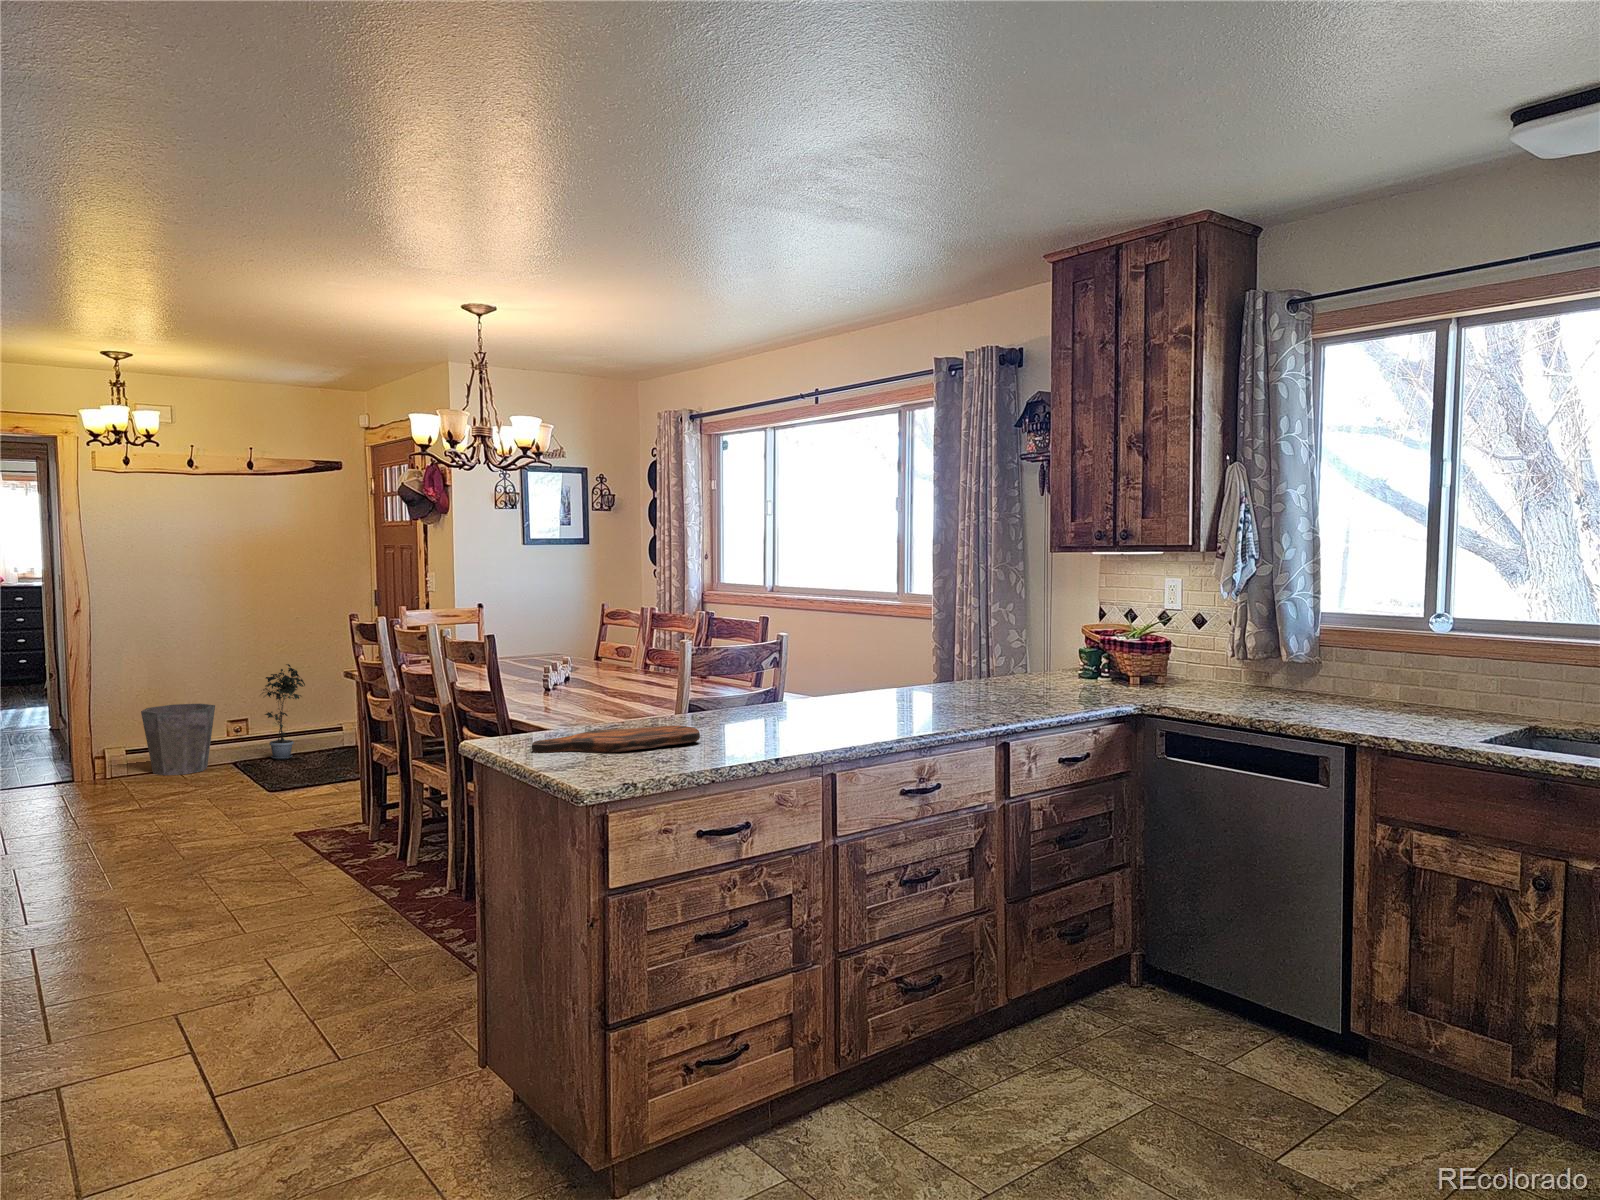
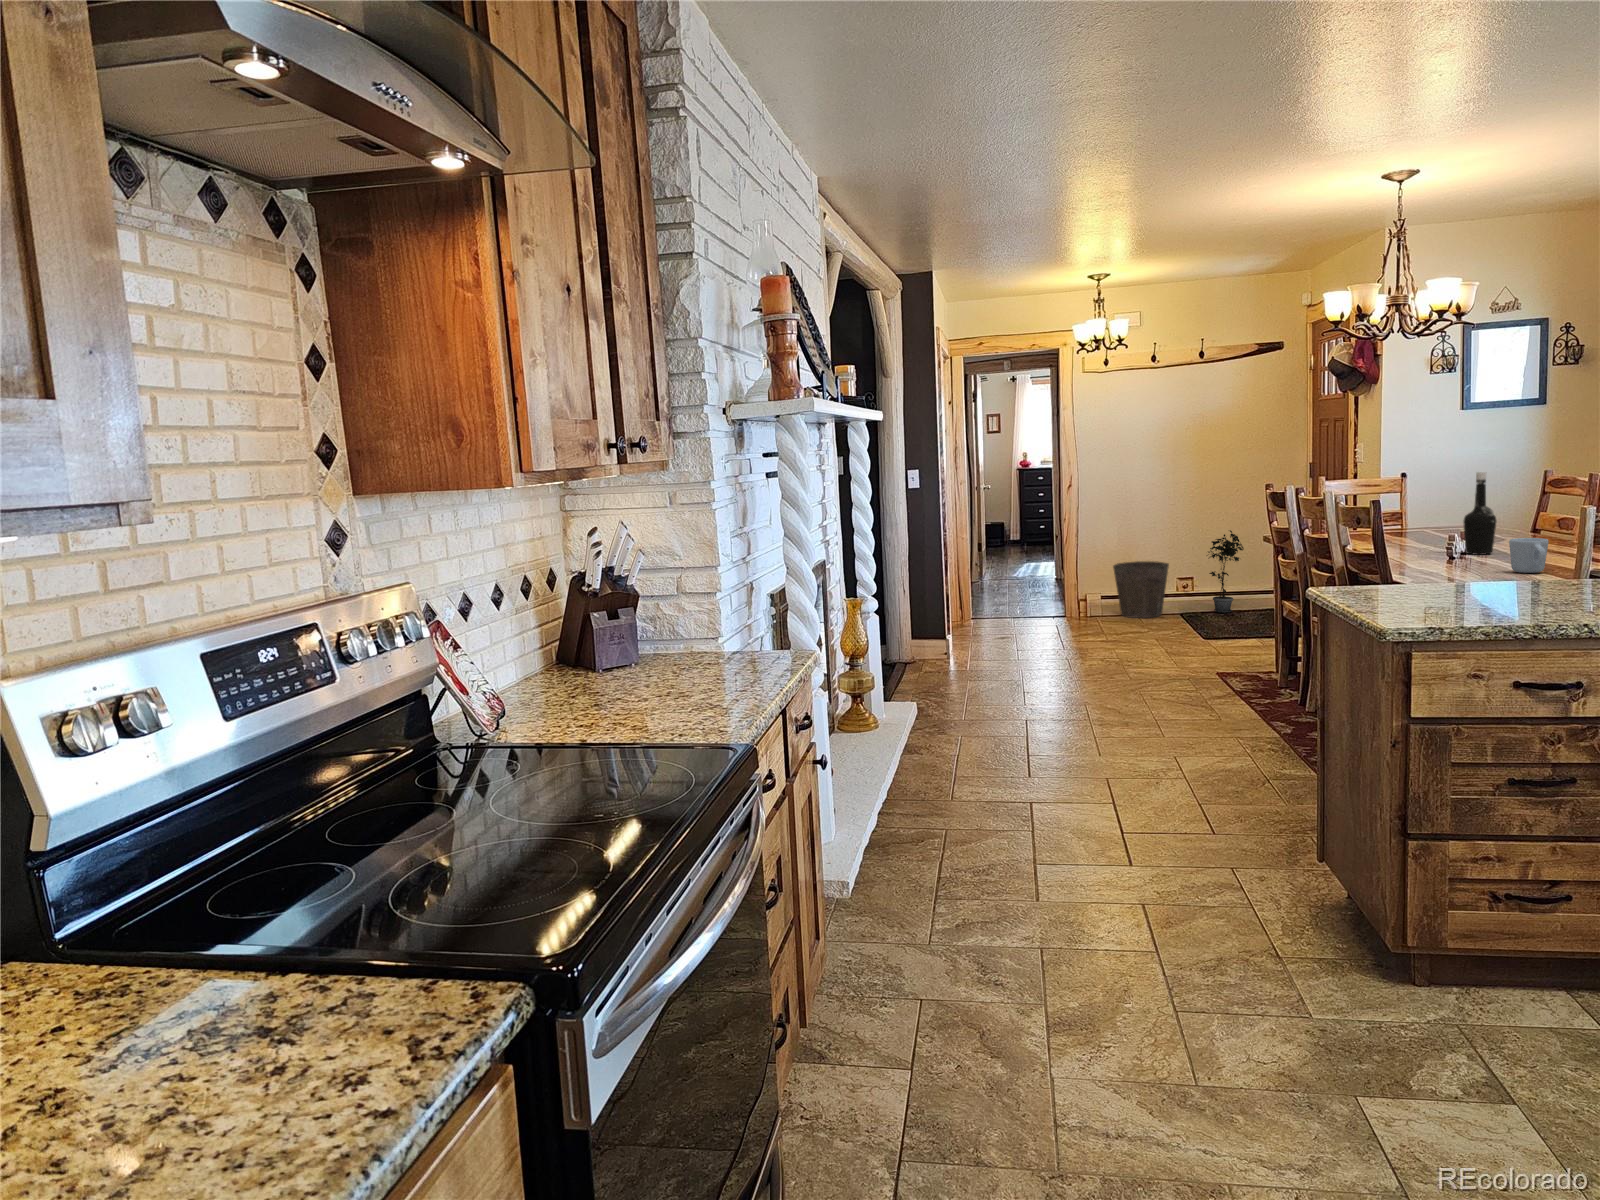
bottle: none [565,607,593,689] -> present [1464,472,1496,555]
mug: none [625,673,659,708] -> present [1509,538,1549,573]
cutting board: present [532,725,700,753] -> none [1365,585,1552,605]

